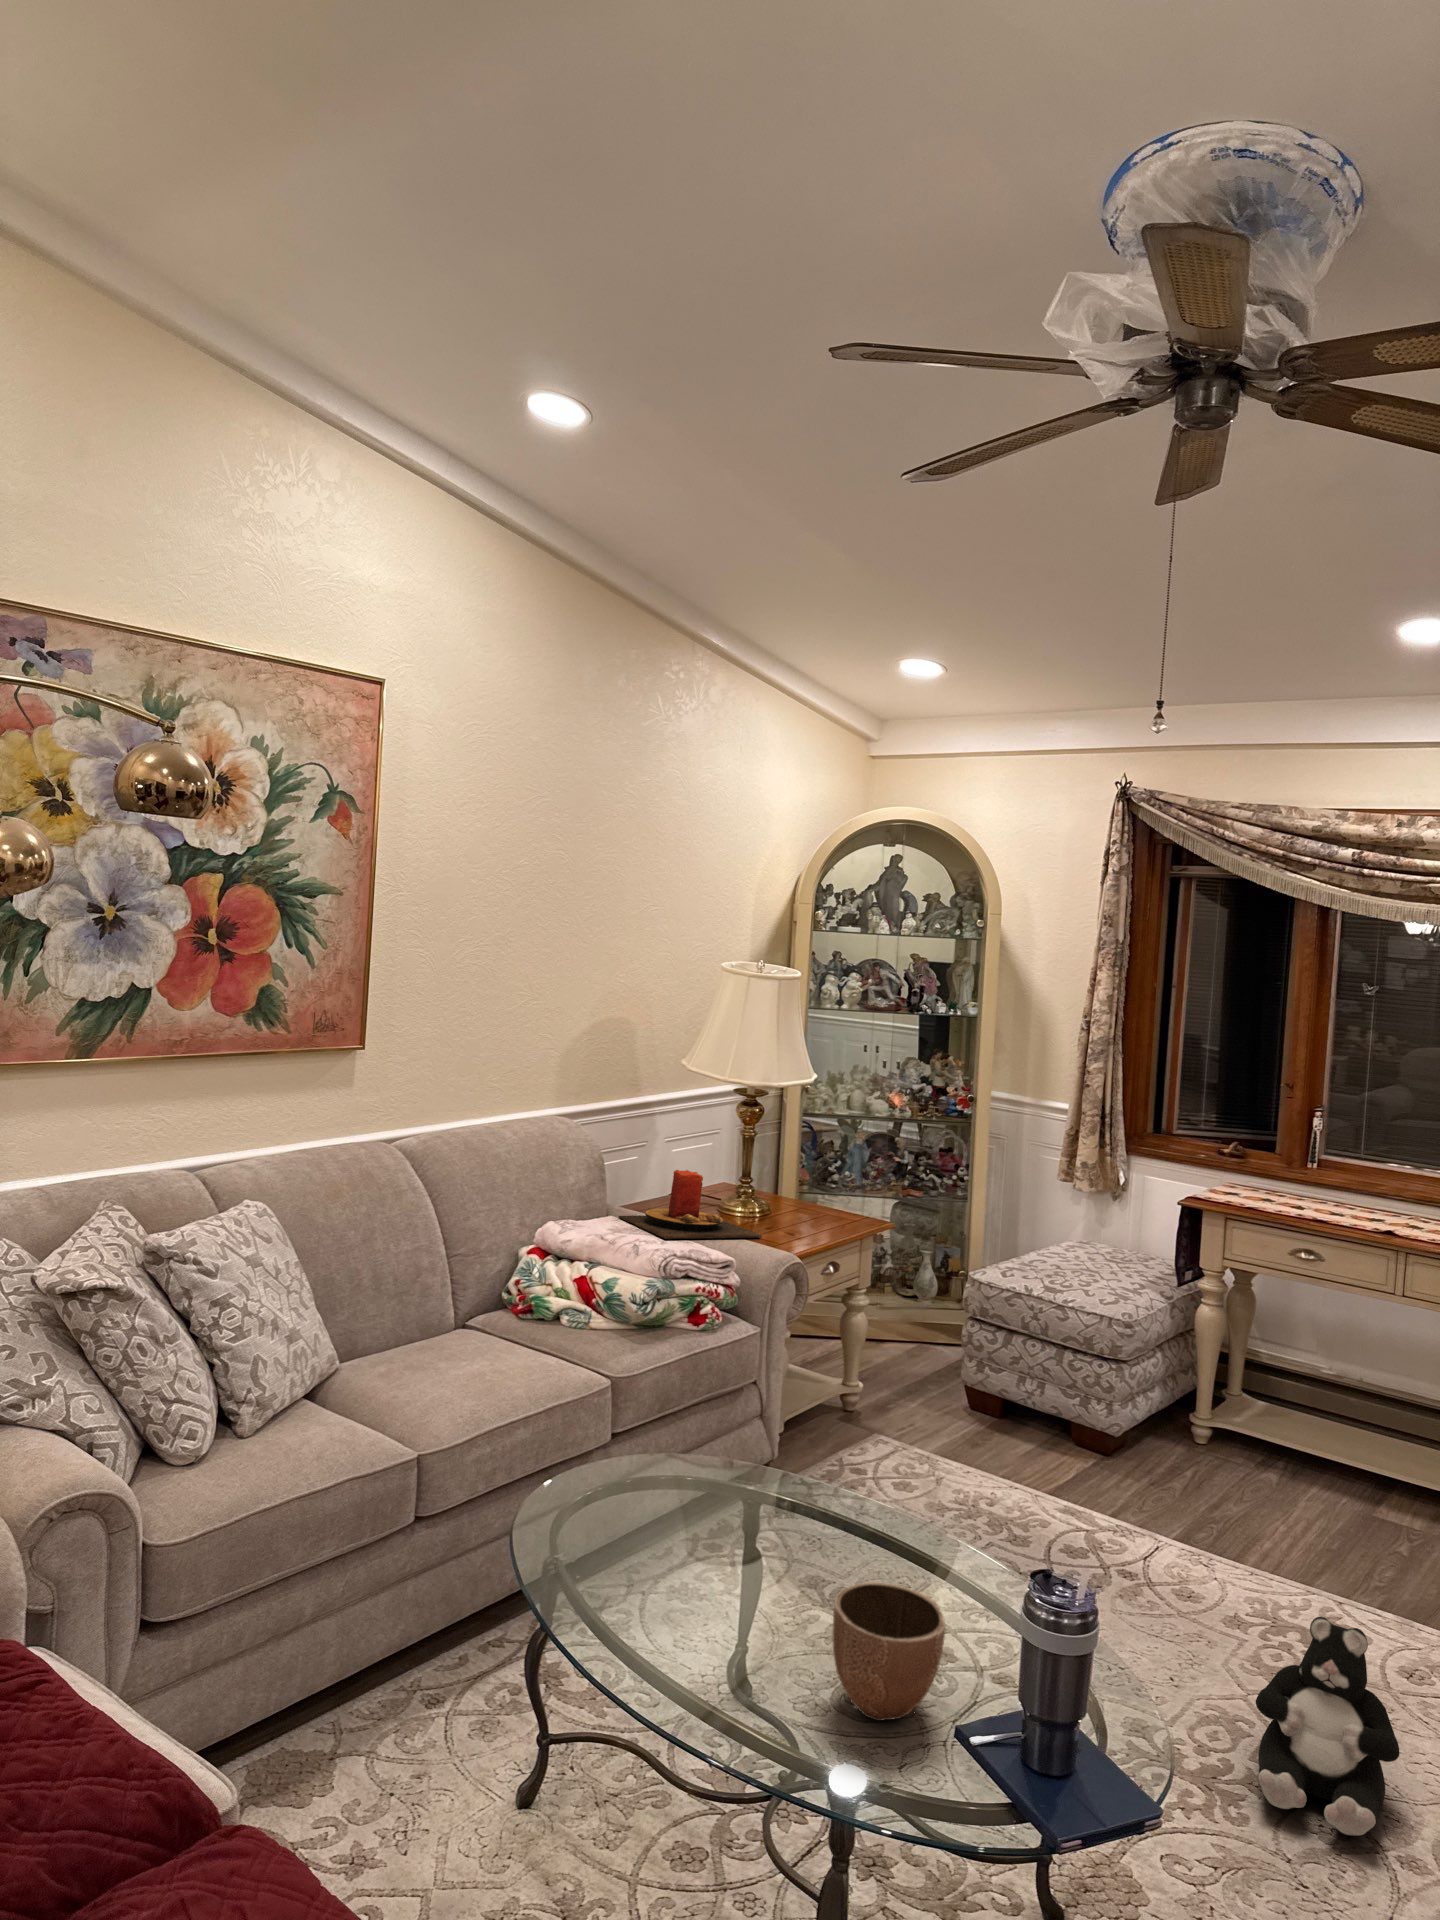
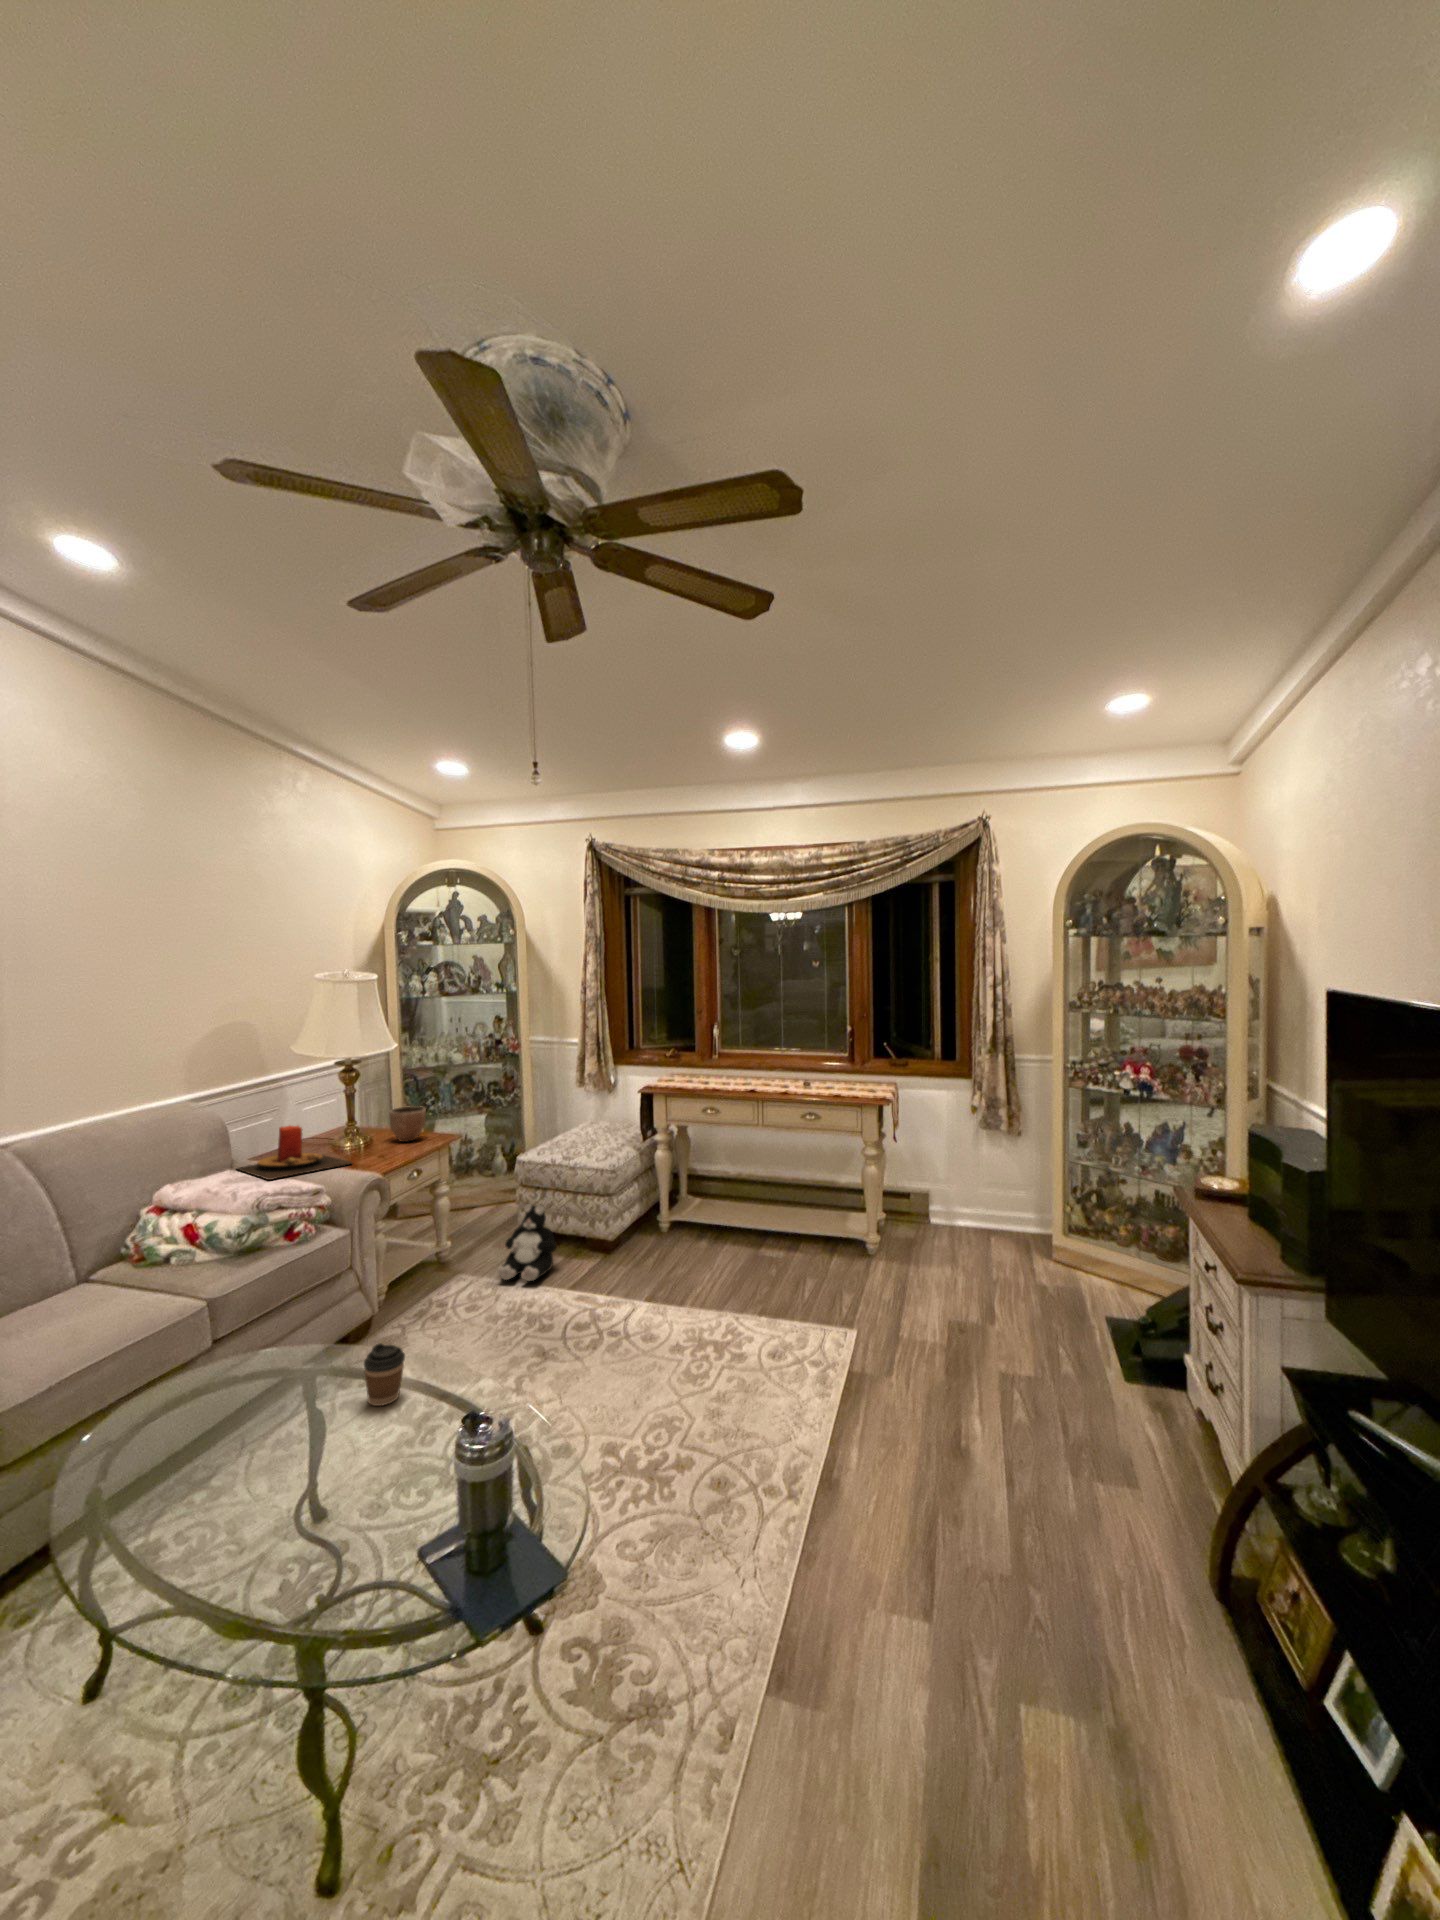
coffee cup: none [838,1475,889,1557] -> present [364,1343,405,1406]
decorative bowl: present [833,1582,945,1721] -> present [389,1106,426,1142]
plush toy: present [1256,1617,1400,1836] -> present [498,1204,556,1281]

